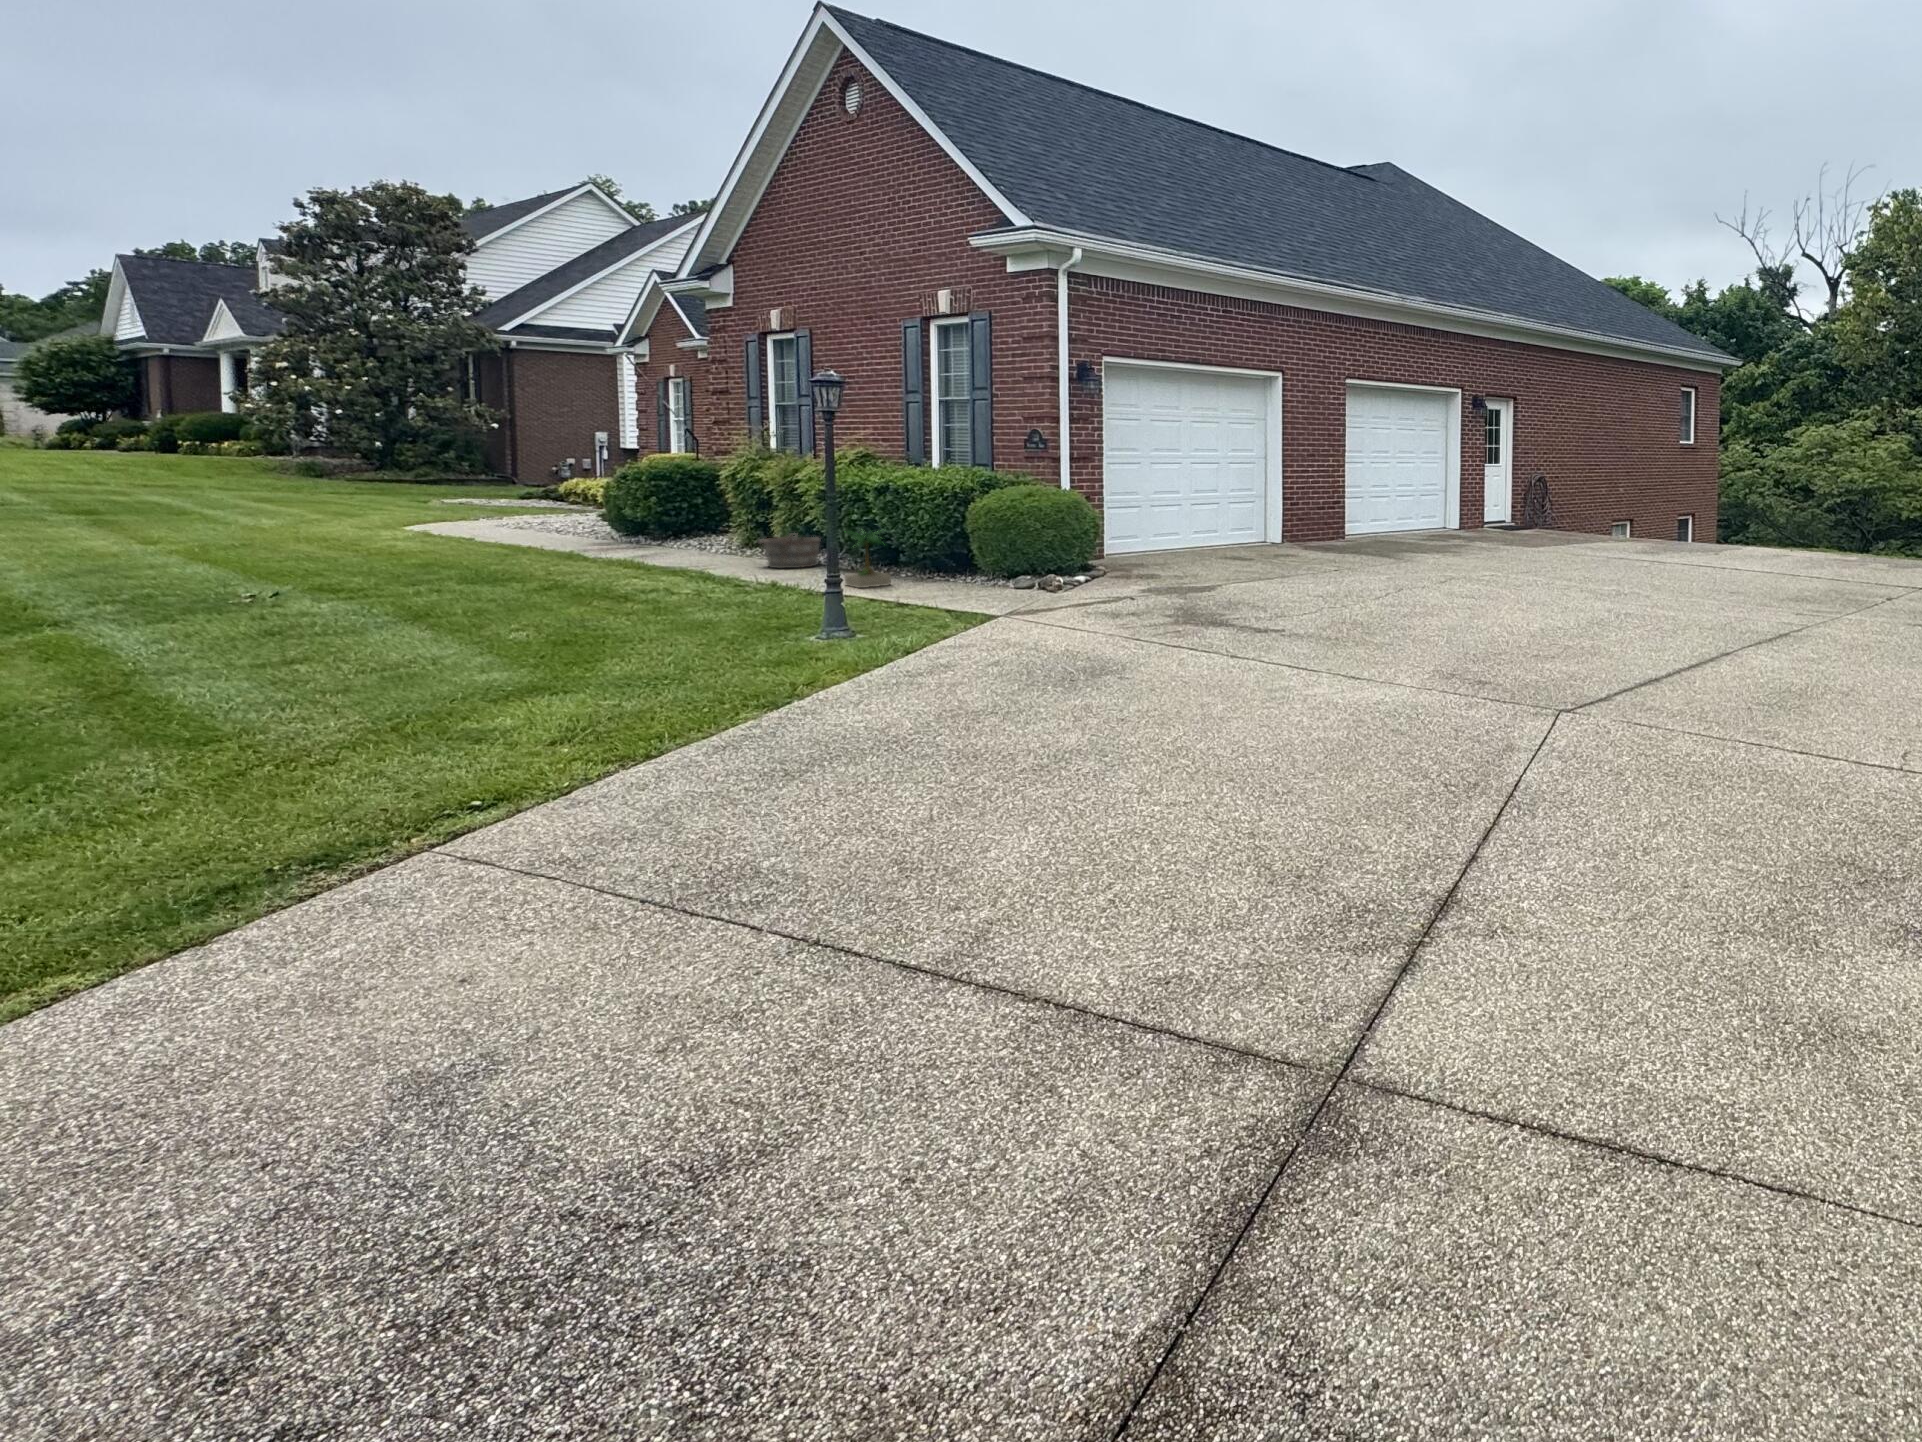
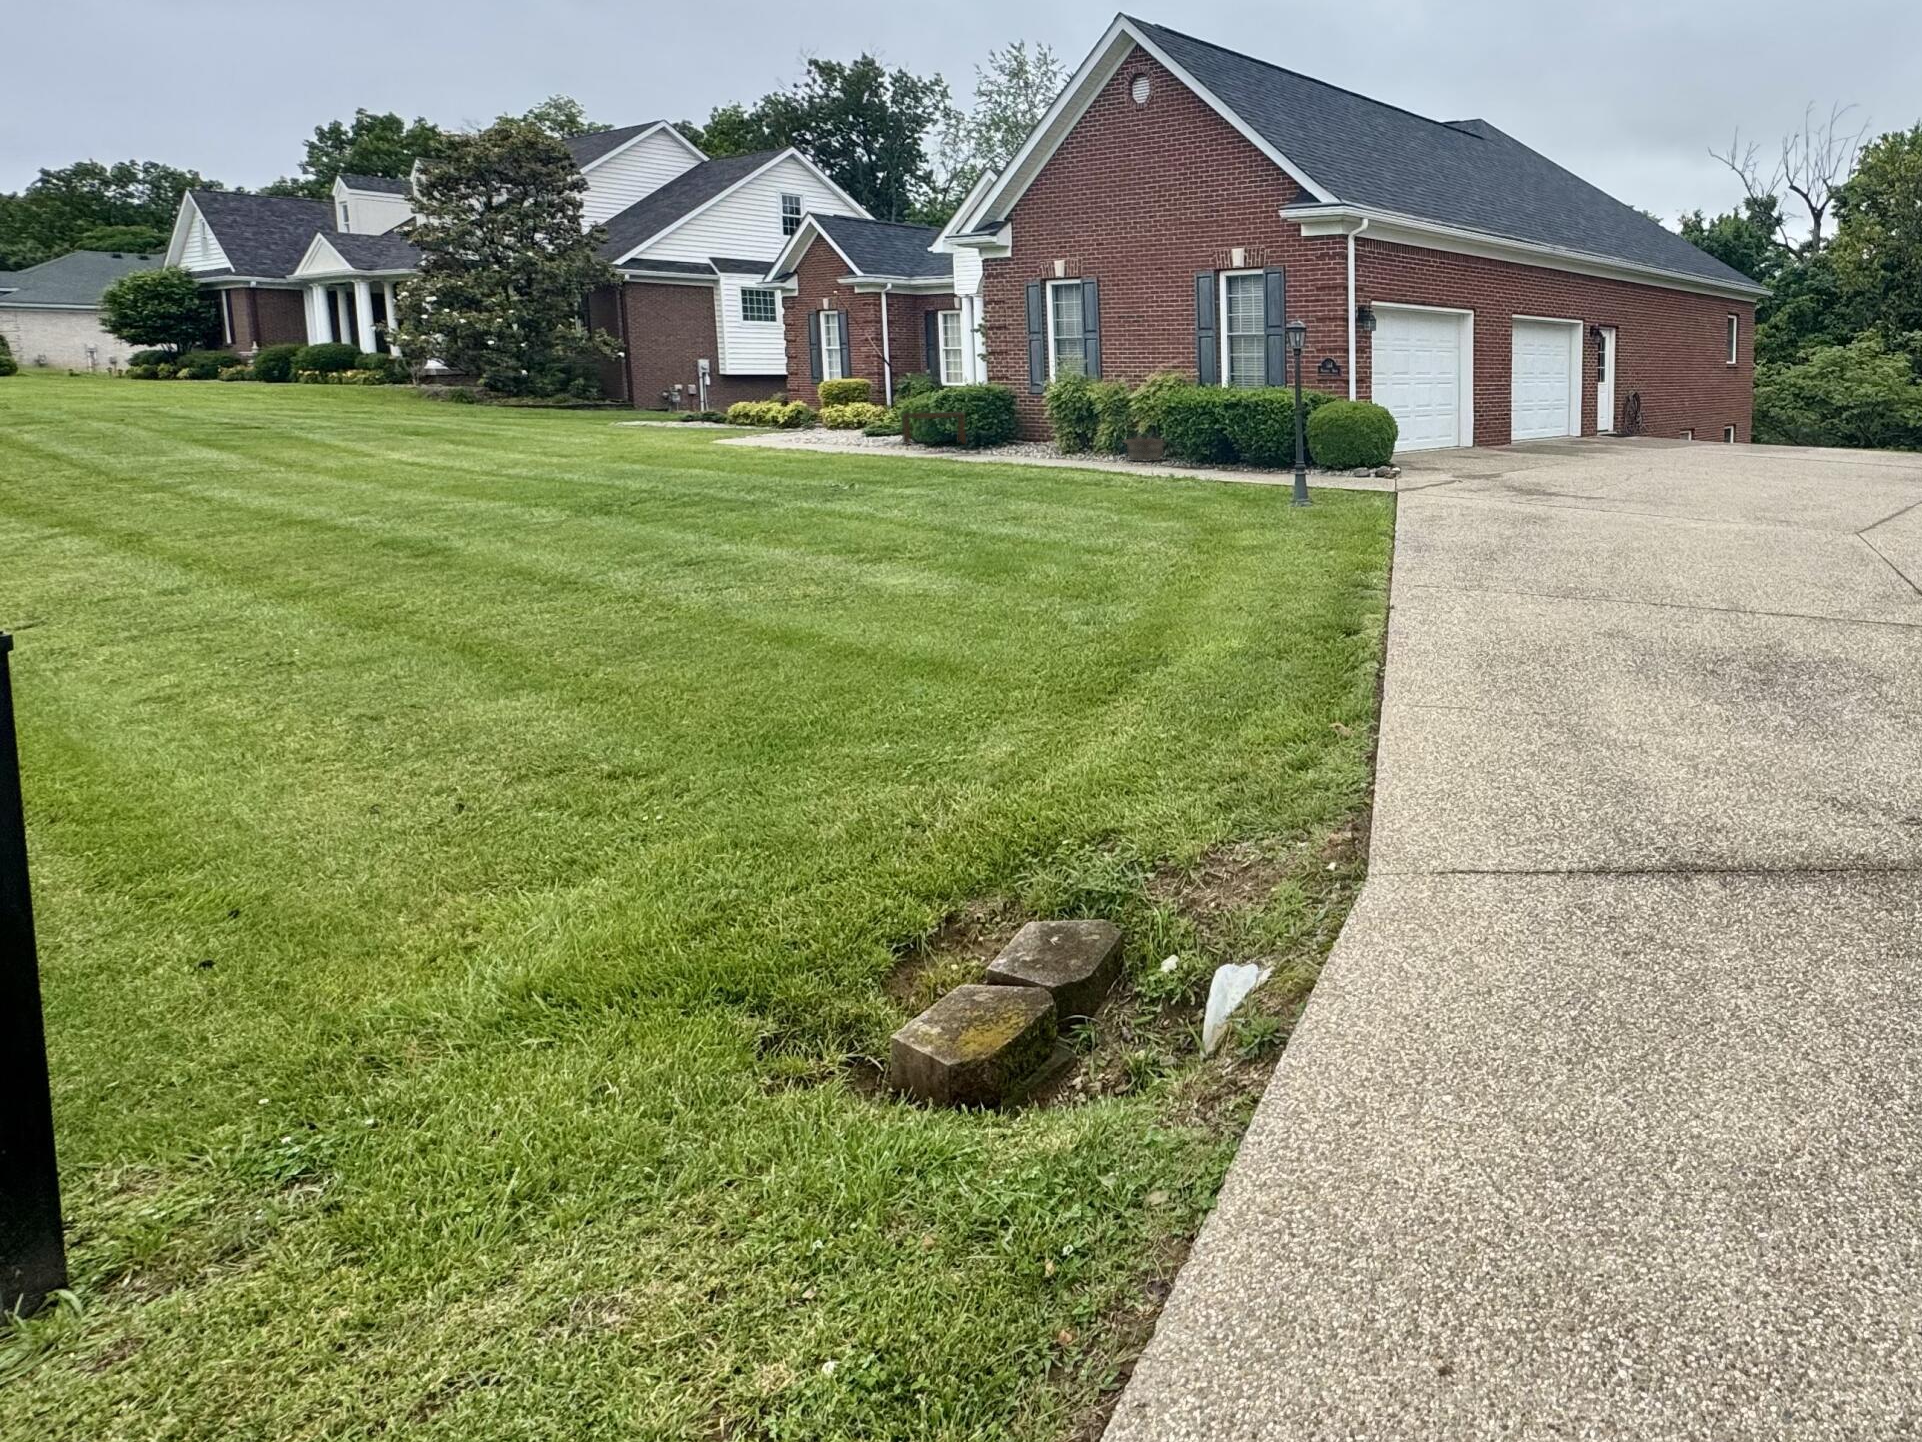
bench: none [566,497,662,538] -> present [902,412,966,445]
potted plant: present [844,529,891,588] -> none [1223,429,1258,471]

